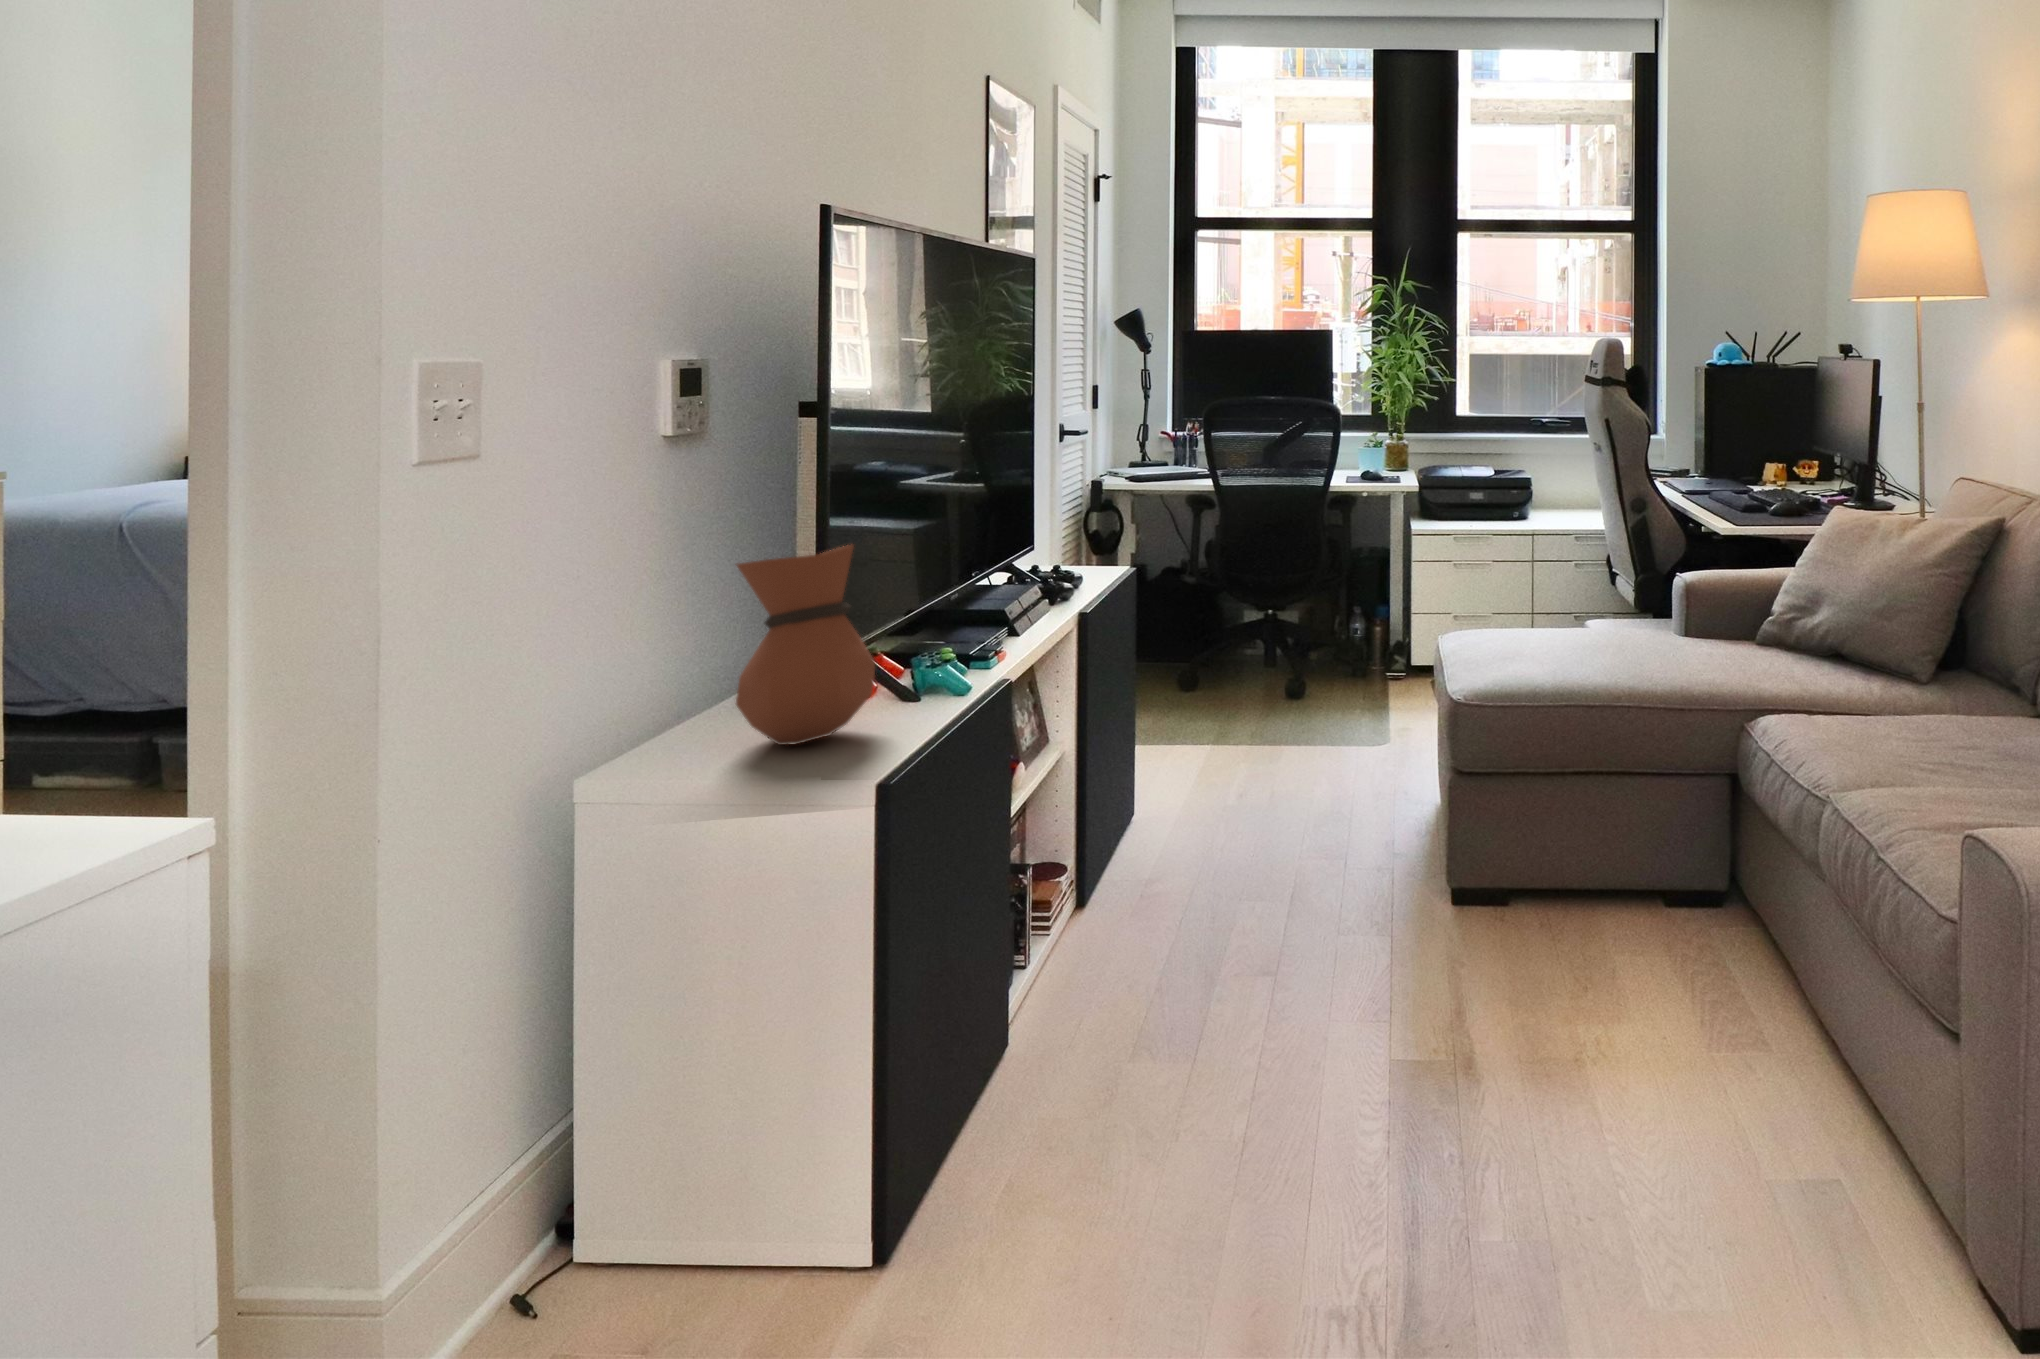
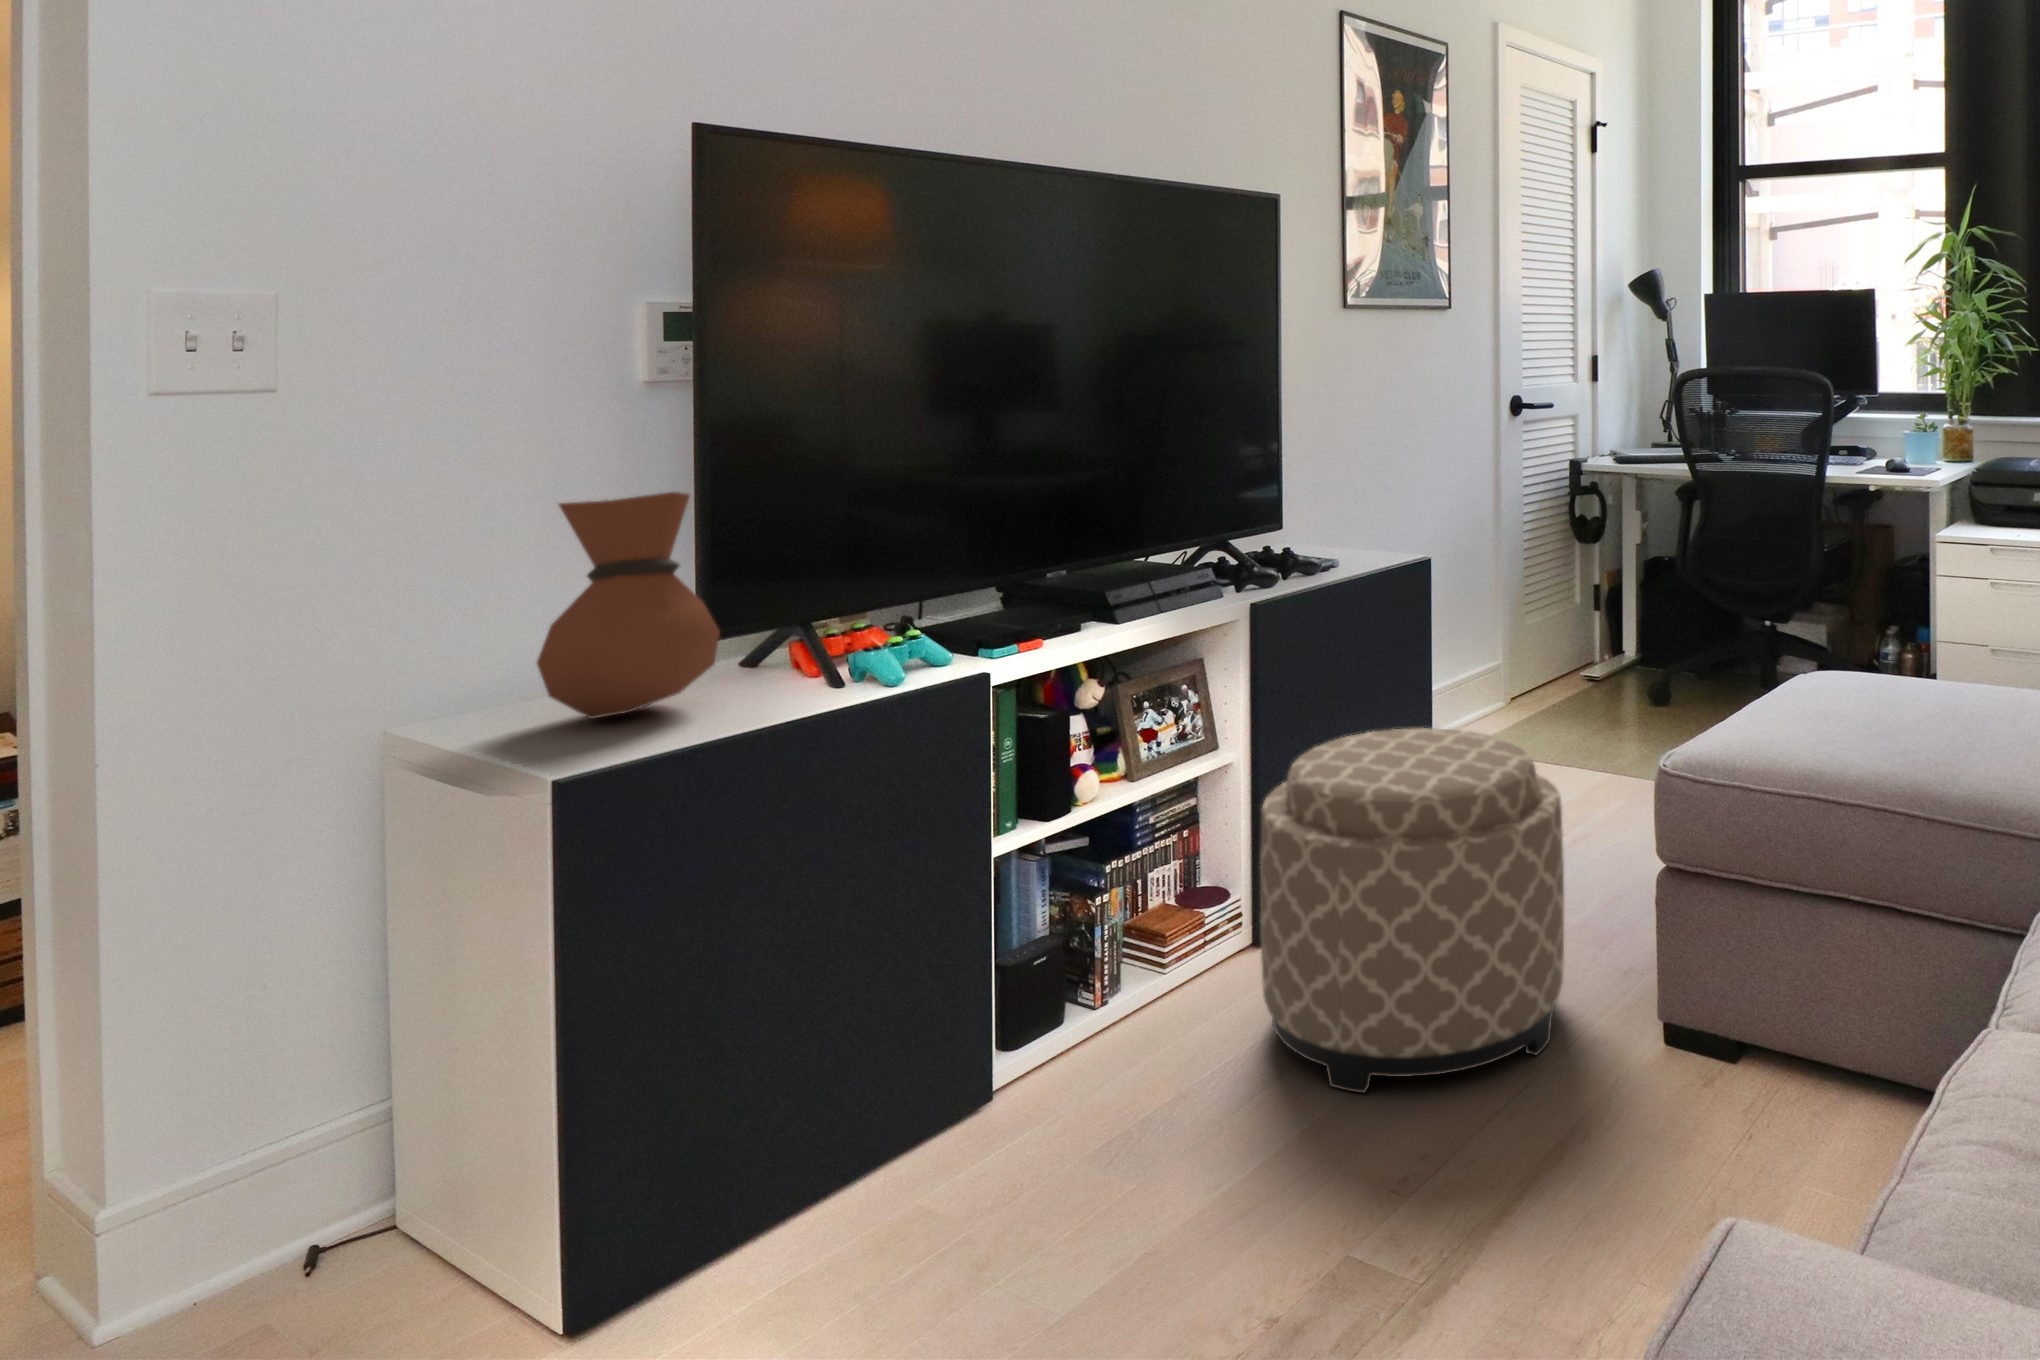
ottoman: none [1145,702,1379,975] -> present [1260,728,1564,1093]

